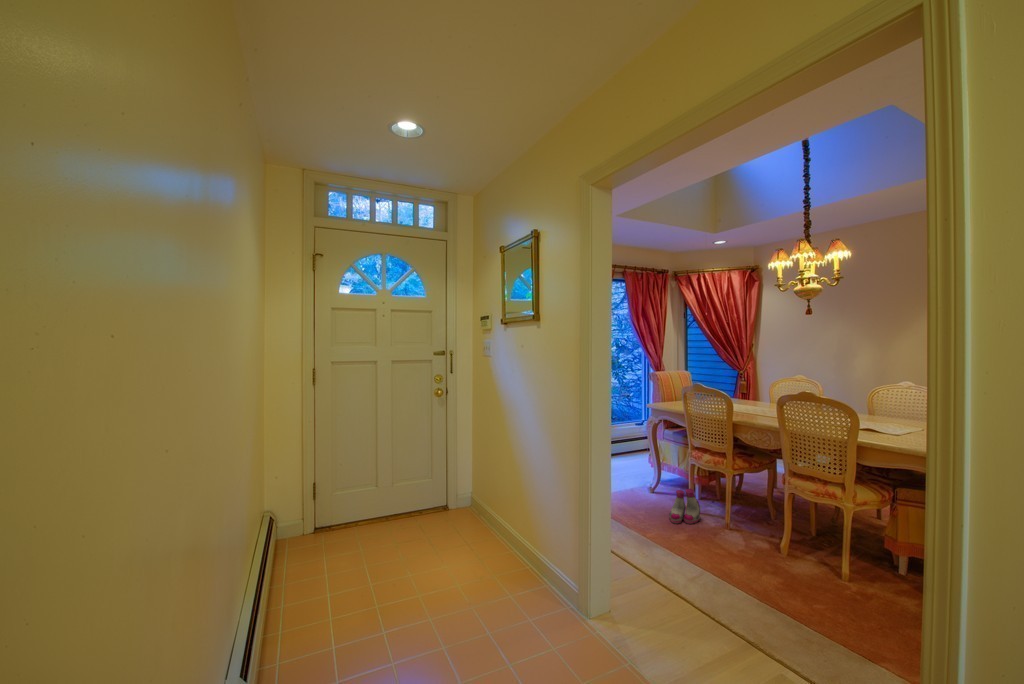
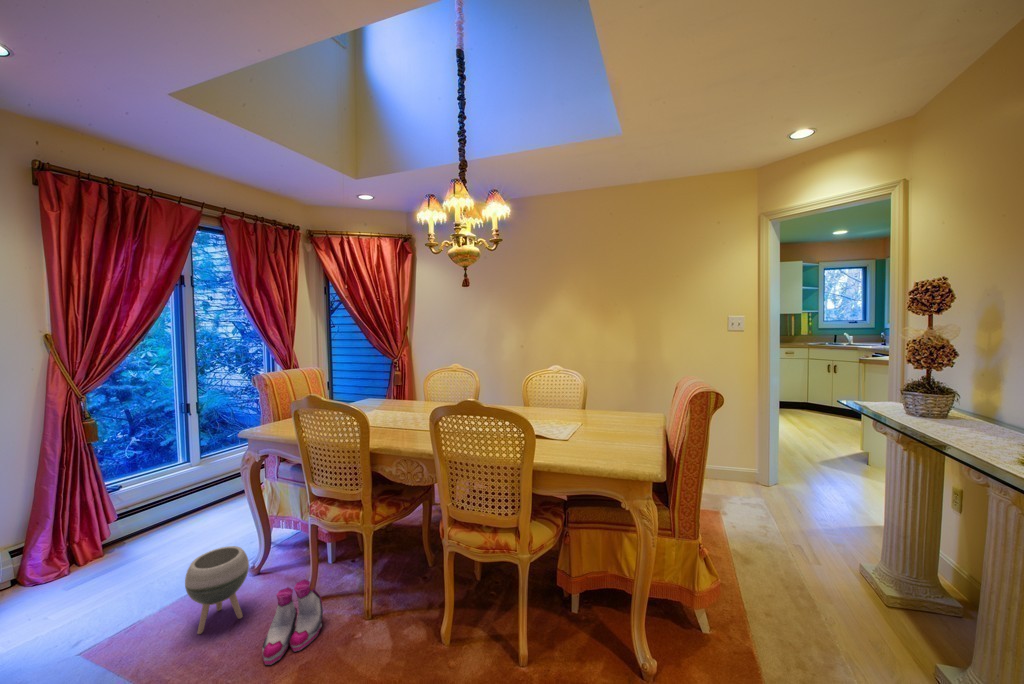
planter: none [628,463,657,503] -> present [185,546,249,634]

